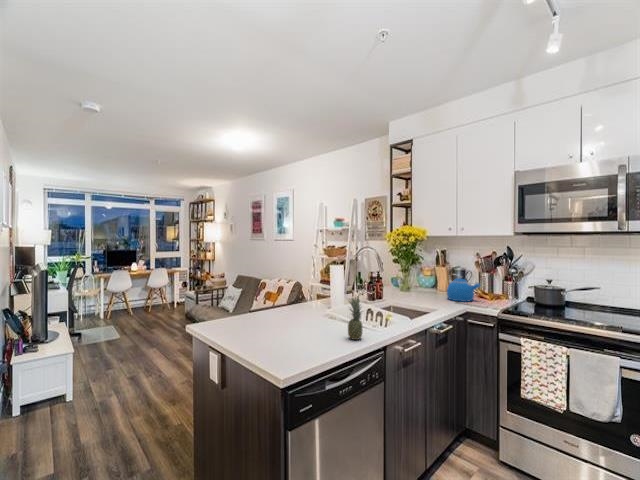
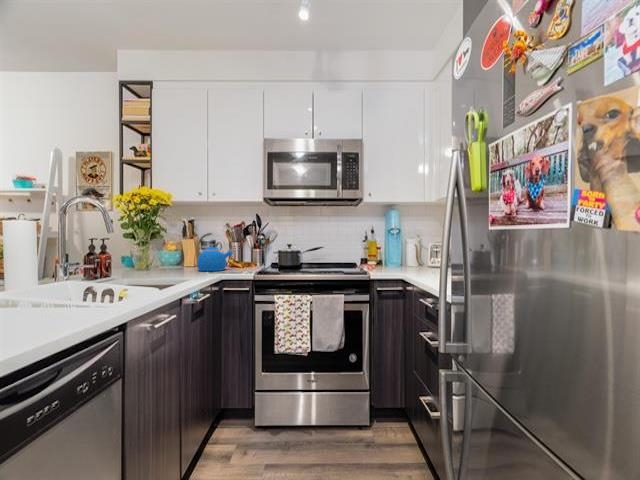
fruit: present [348,298,363,340] -> none [46,248,83,323]

